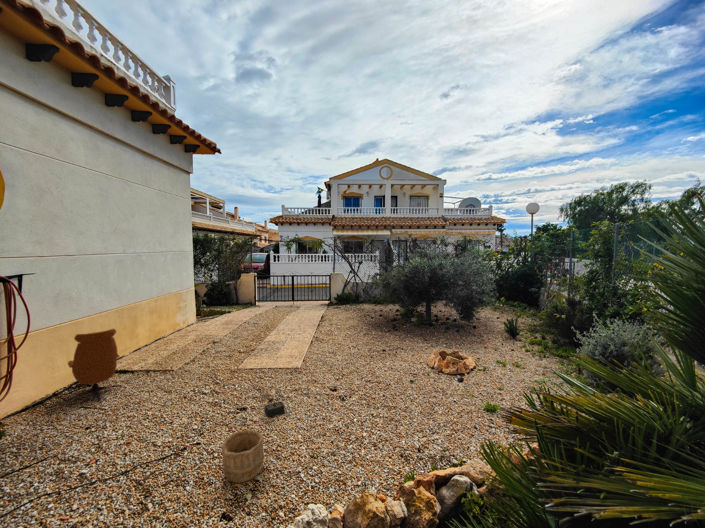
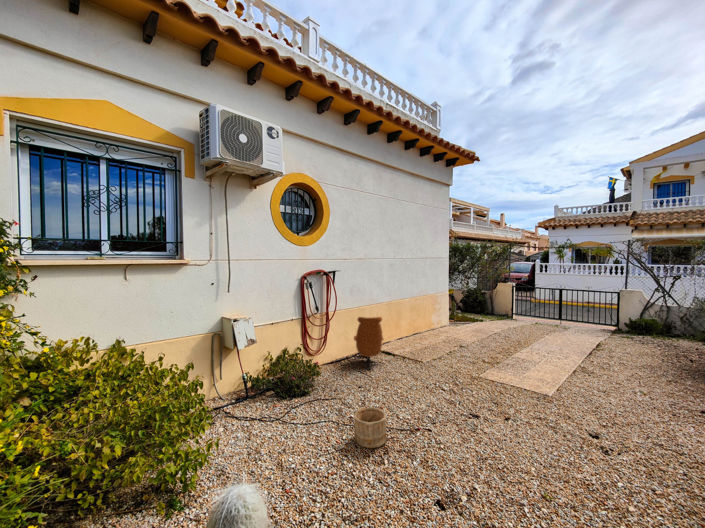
decorative plant: present [257,390,287,417] -> none [490,402,525,436]
wooden bucket: present [221,430,264,483] -> present [353,407,386,448]

